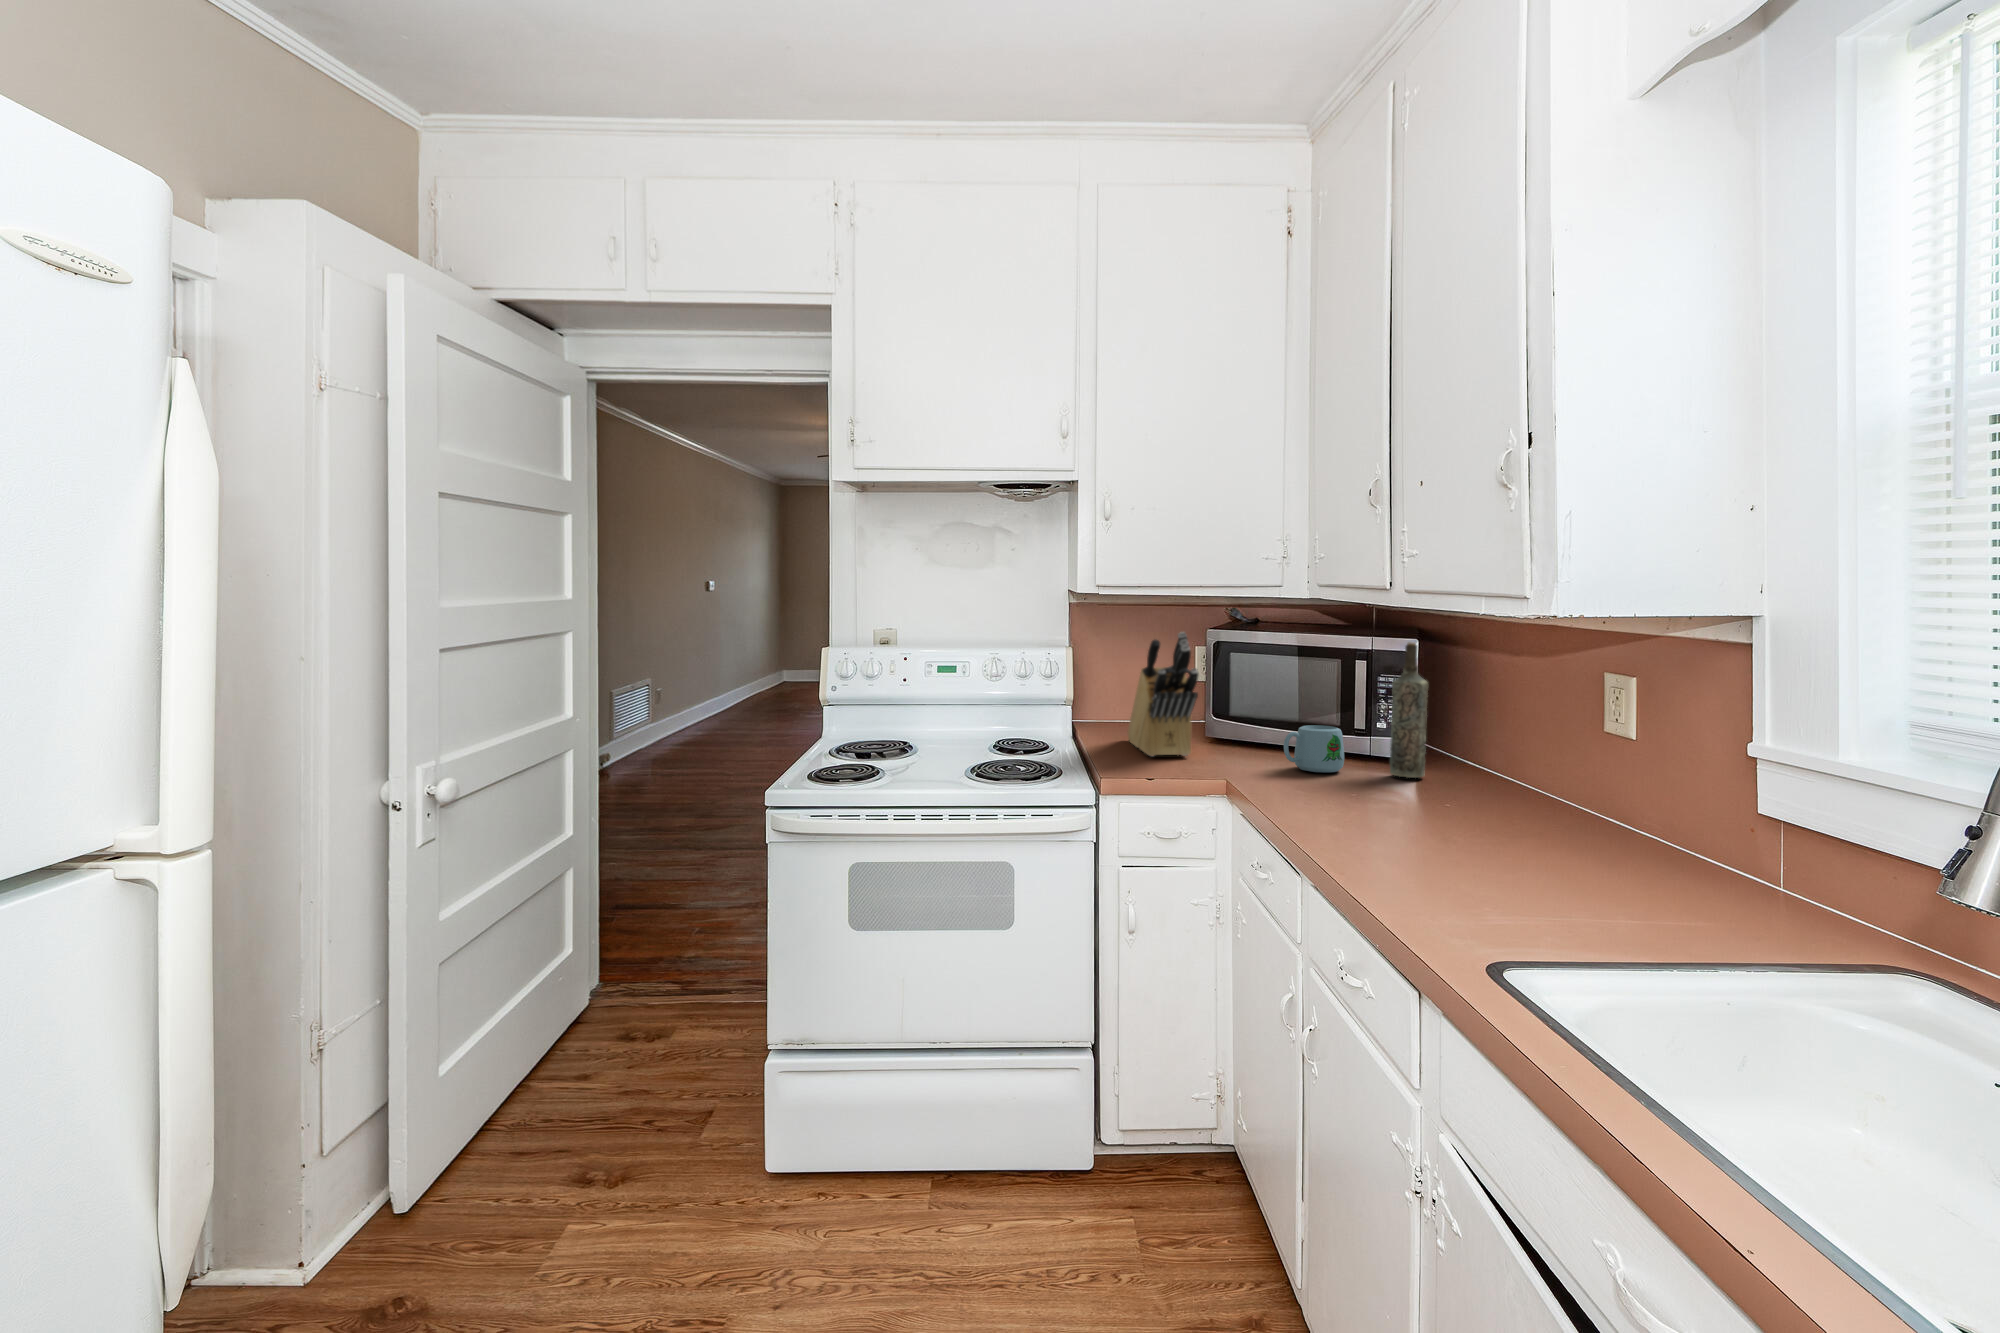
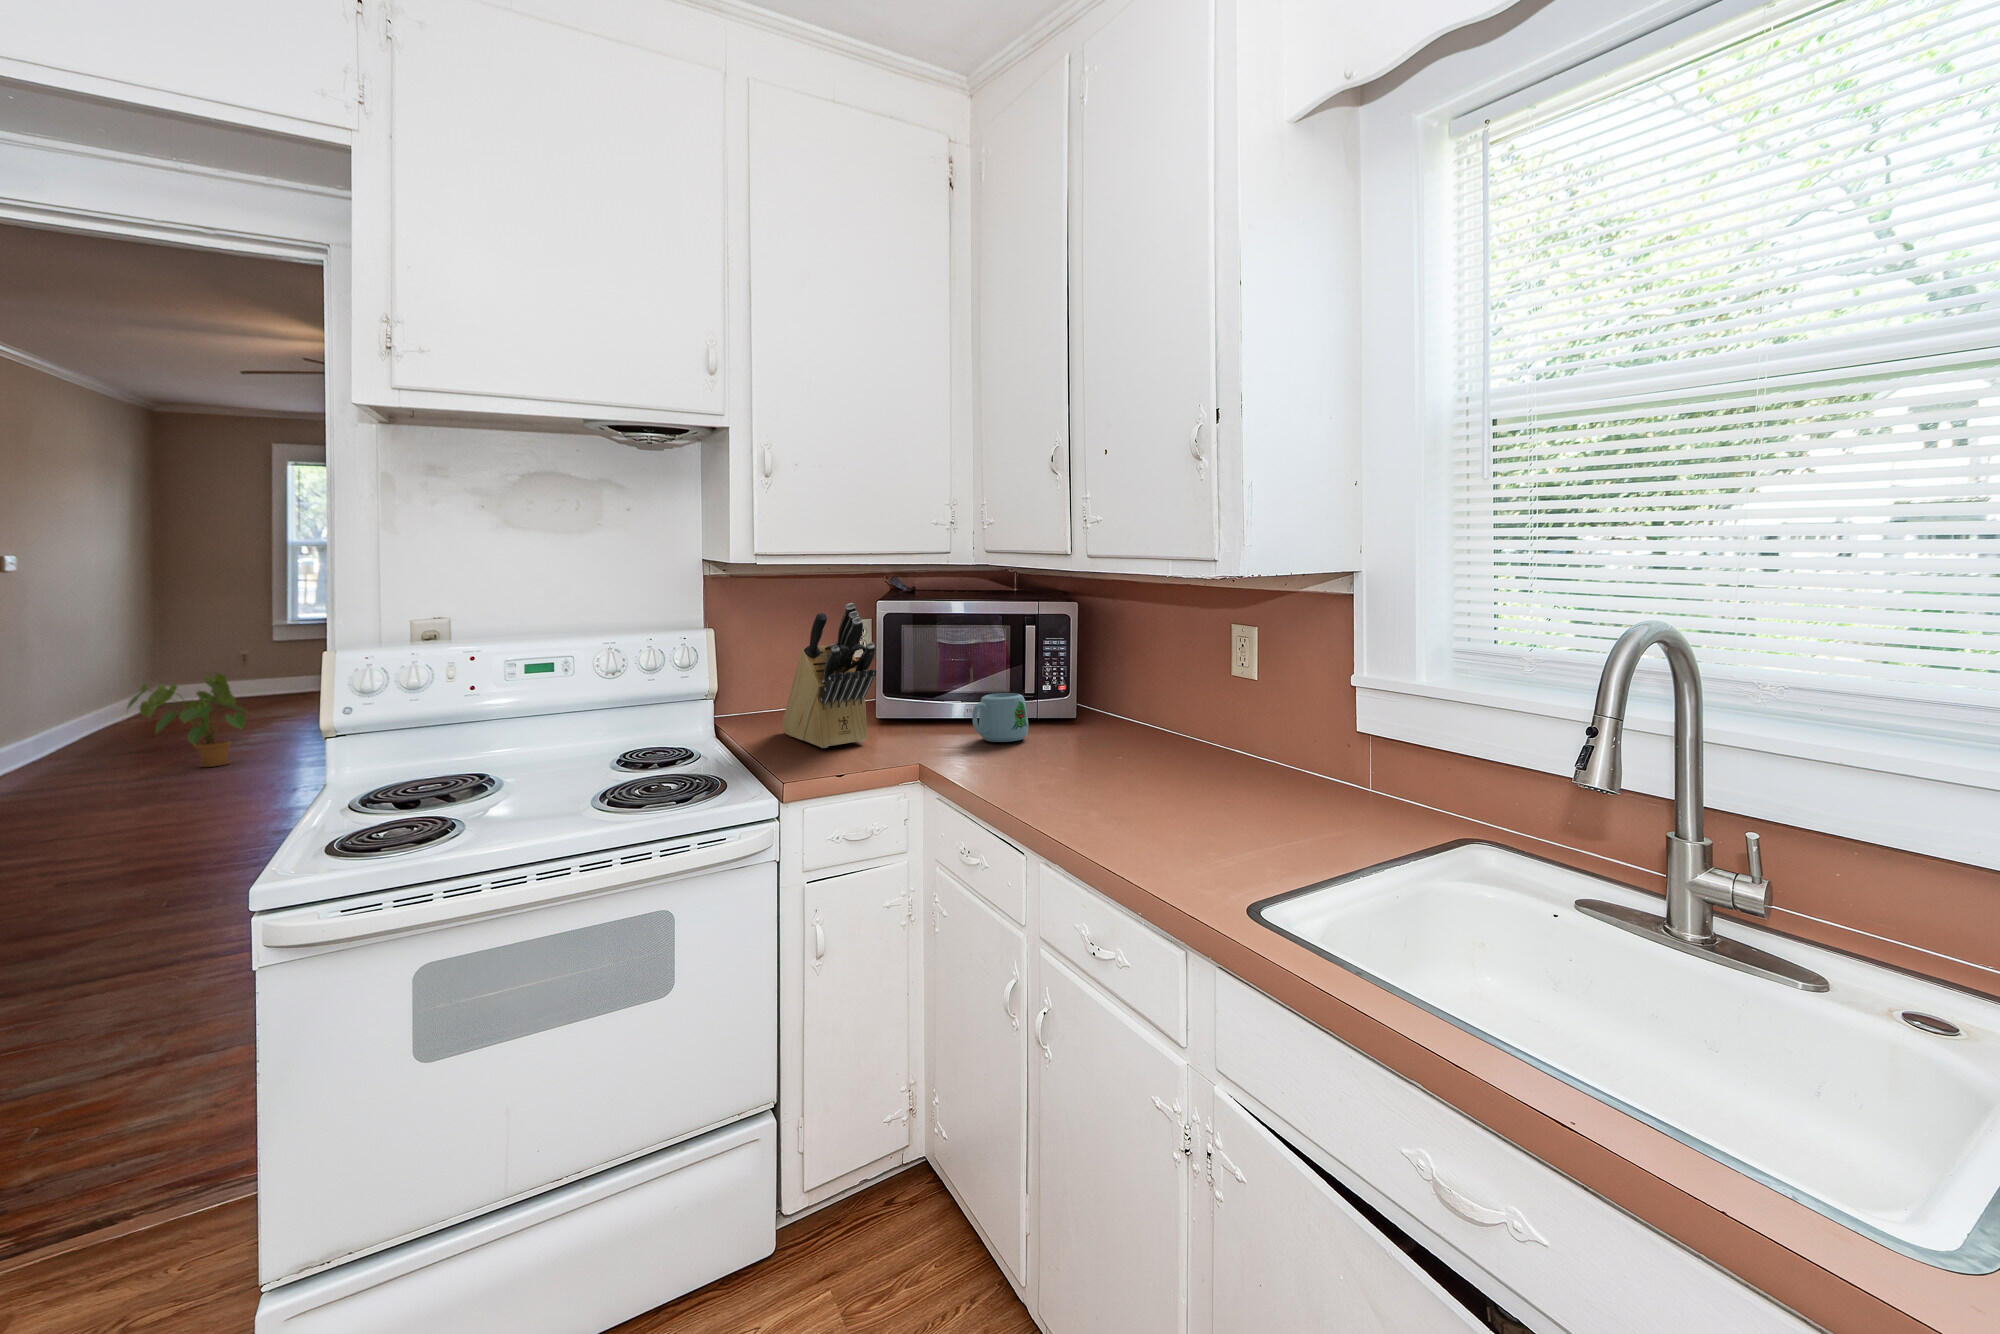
bottle: present [1390,643,1428,778] -> none [1068,601,1102,736]
house plant: none [710,649,780,722] -> present [127,673,248,767]

